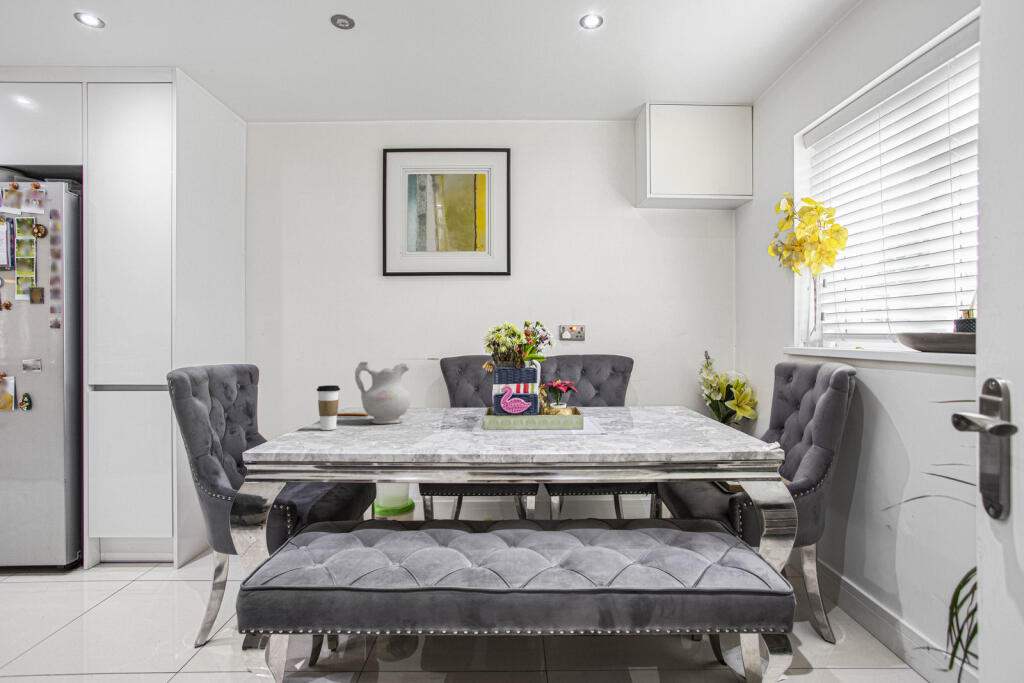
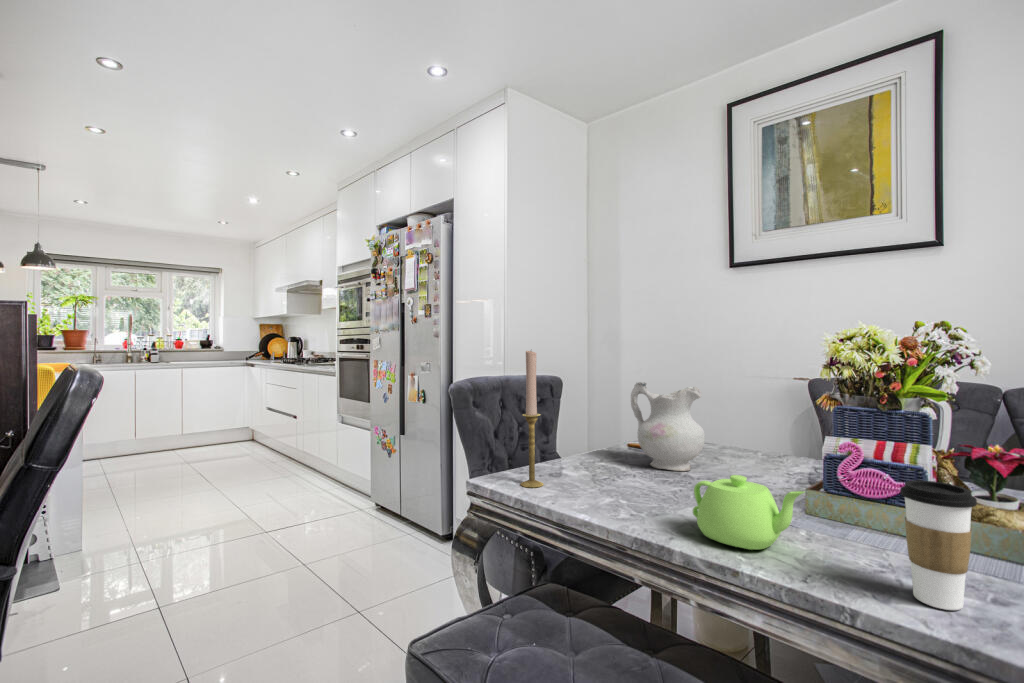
candlestick: none [294,333,314,444] -> present [521,351,543,487]
coffee cup: present [317,385,340,430] -> present [900,480,977,610]
teapot: none [440,405,501,443] -> present [693,475,804,550]

